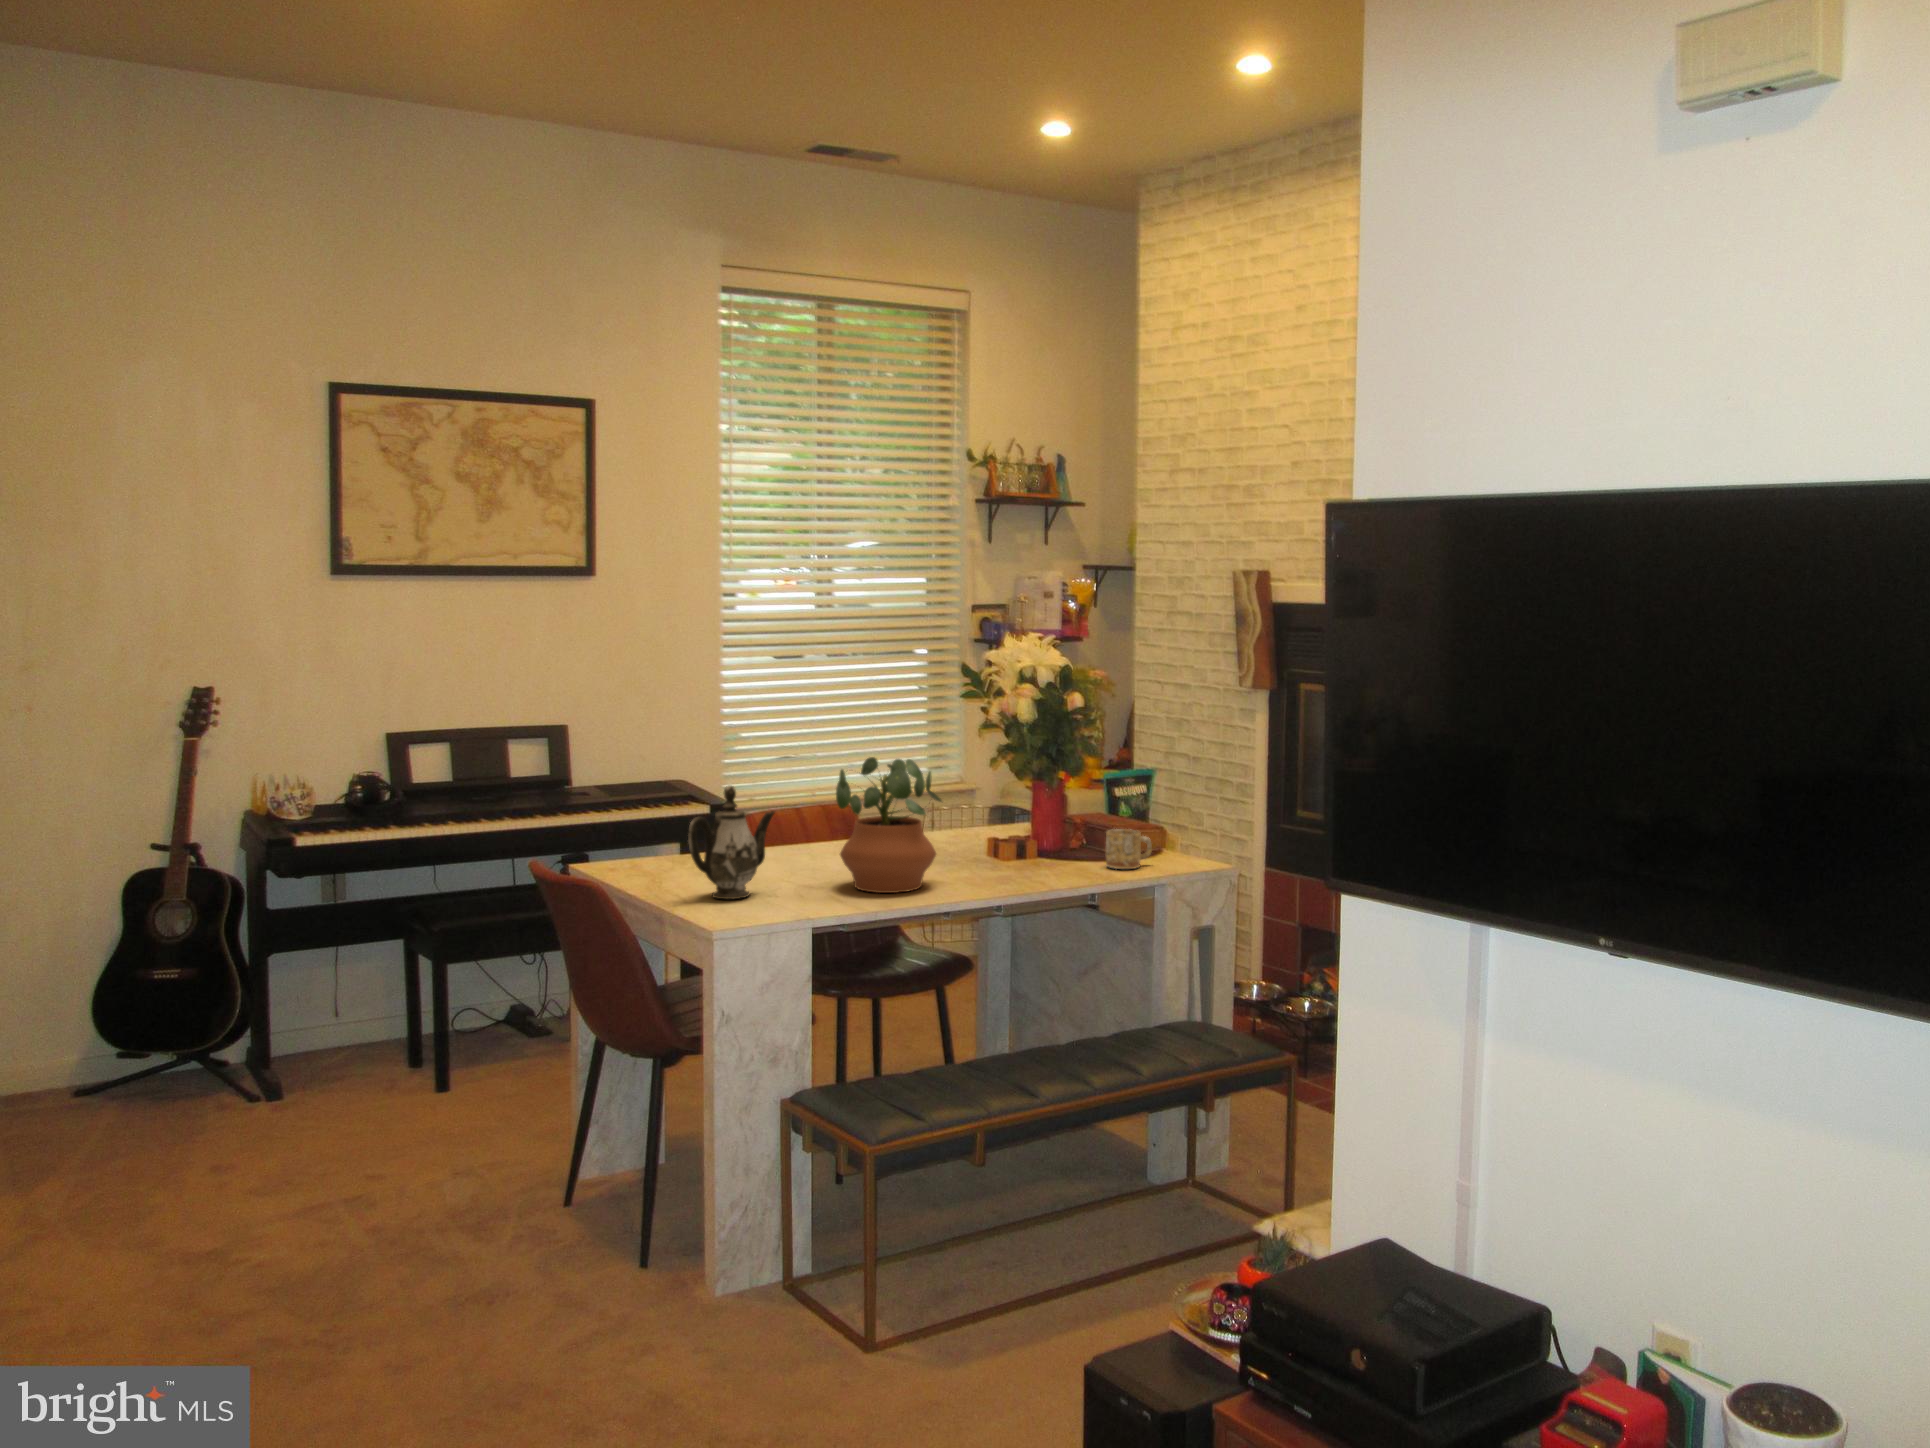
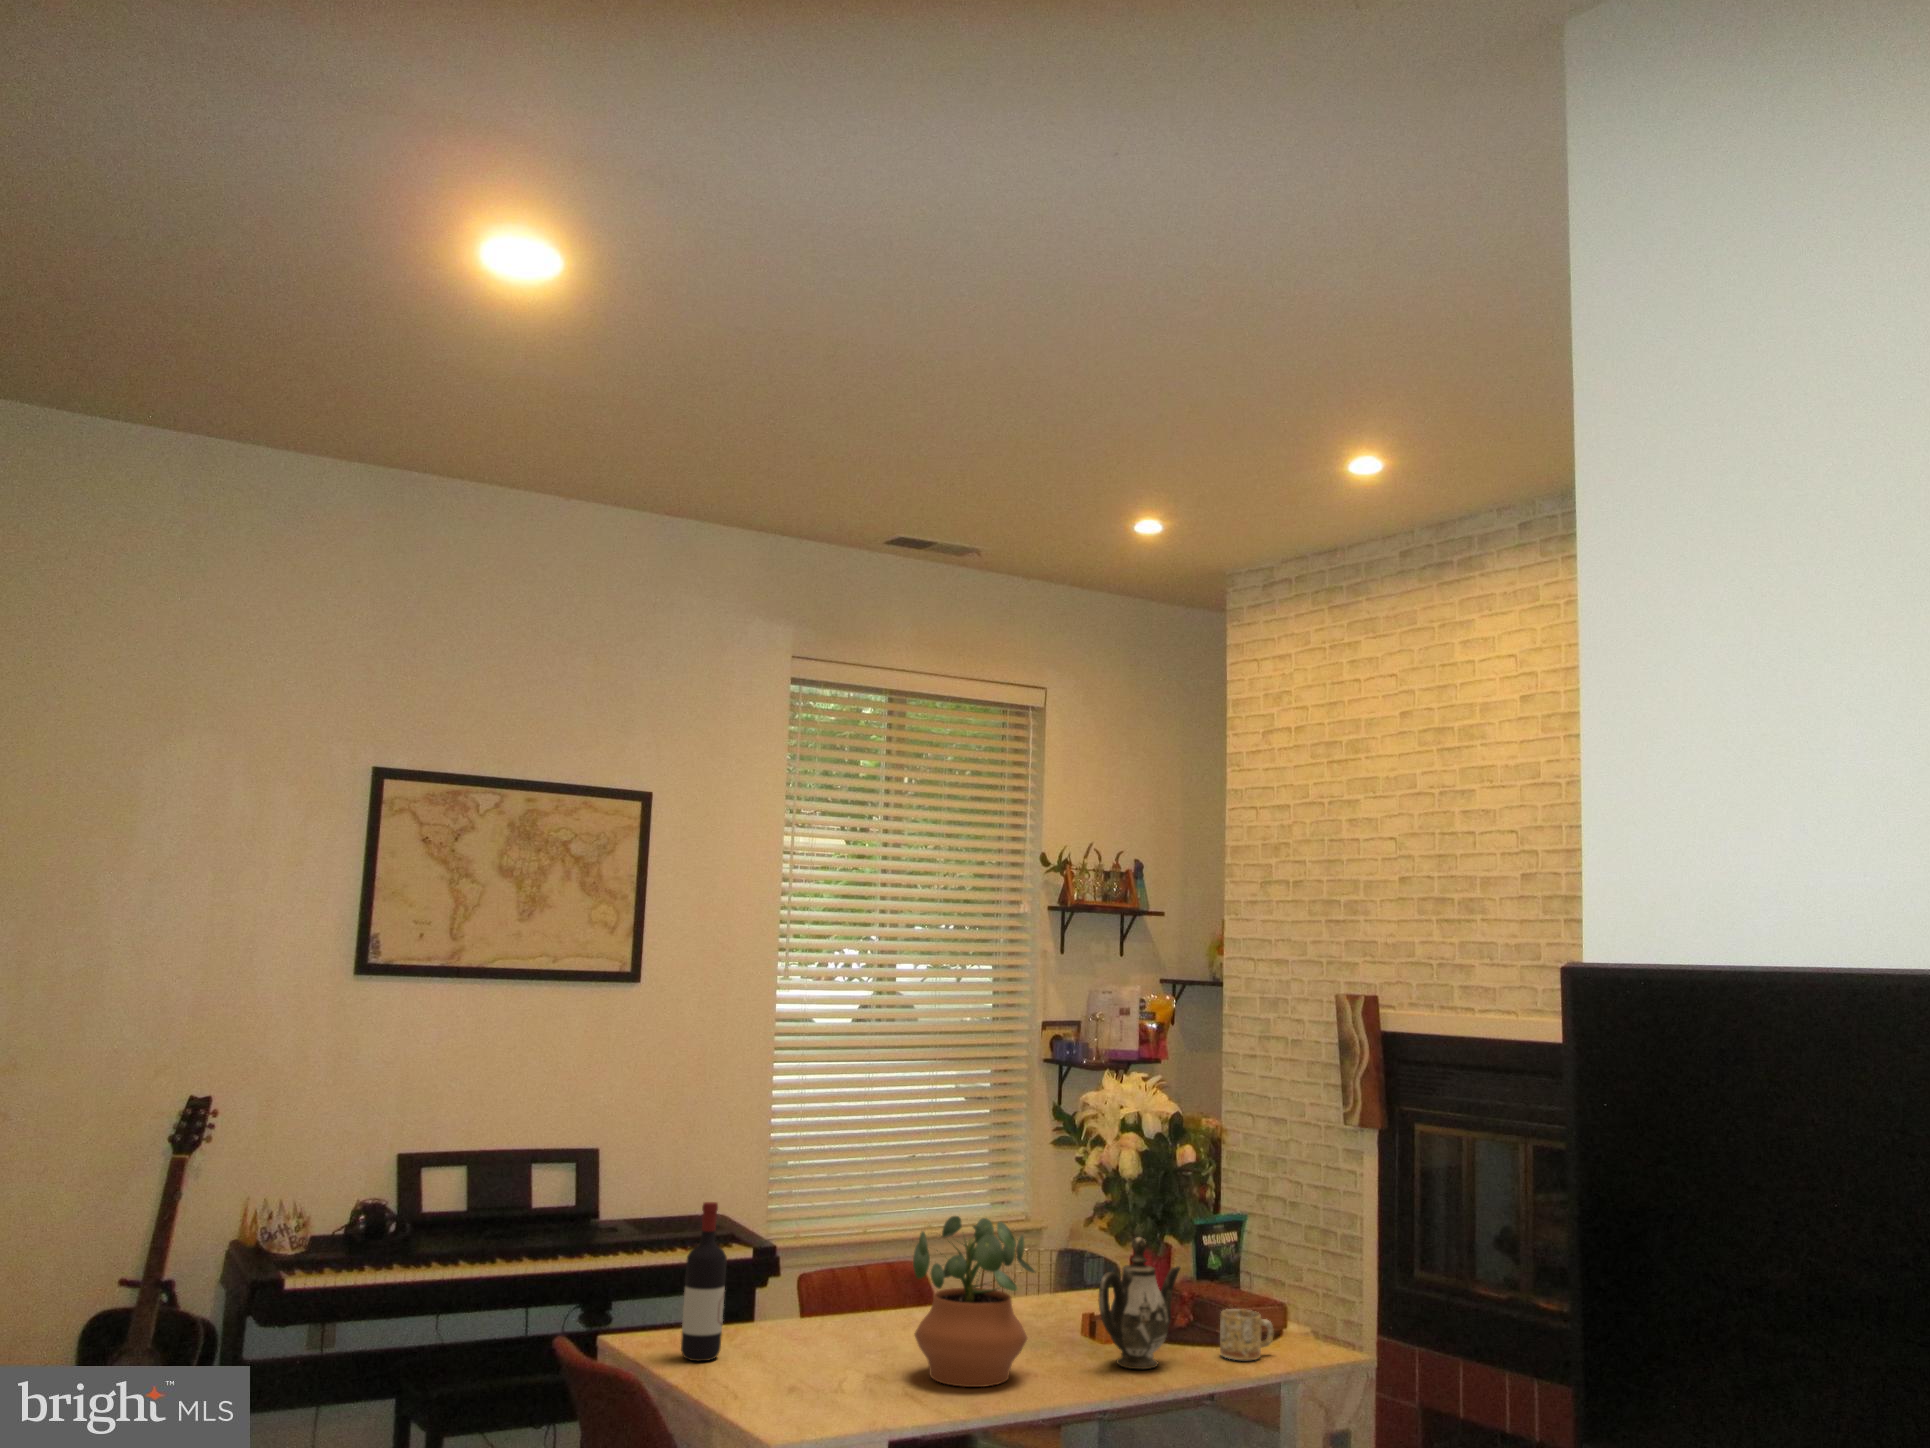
wine bottle: none [641,752,676,882] -> present [681,1202,727,1361]
teapot: present [688,786,774,899] -> present [1099,1237,1180,1369]

